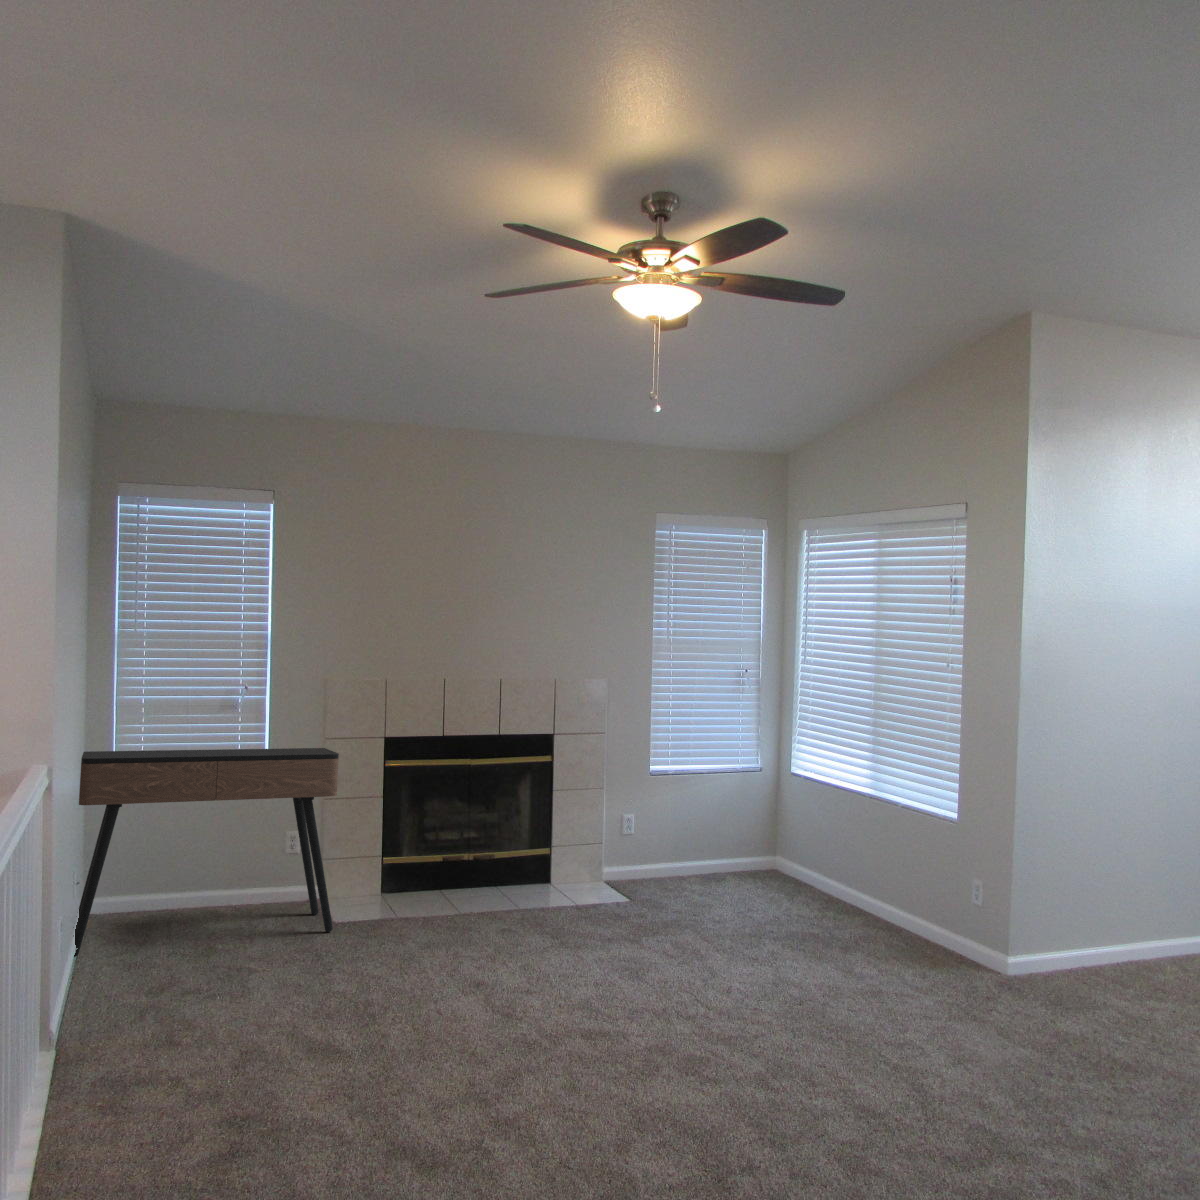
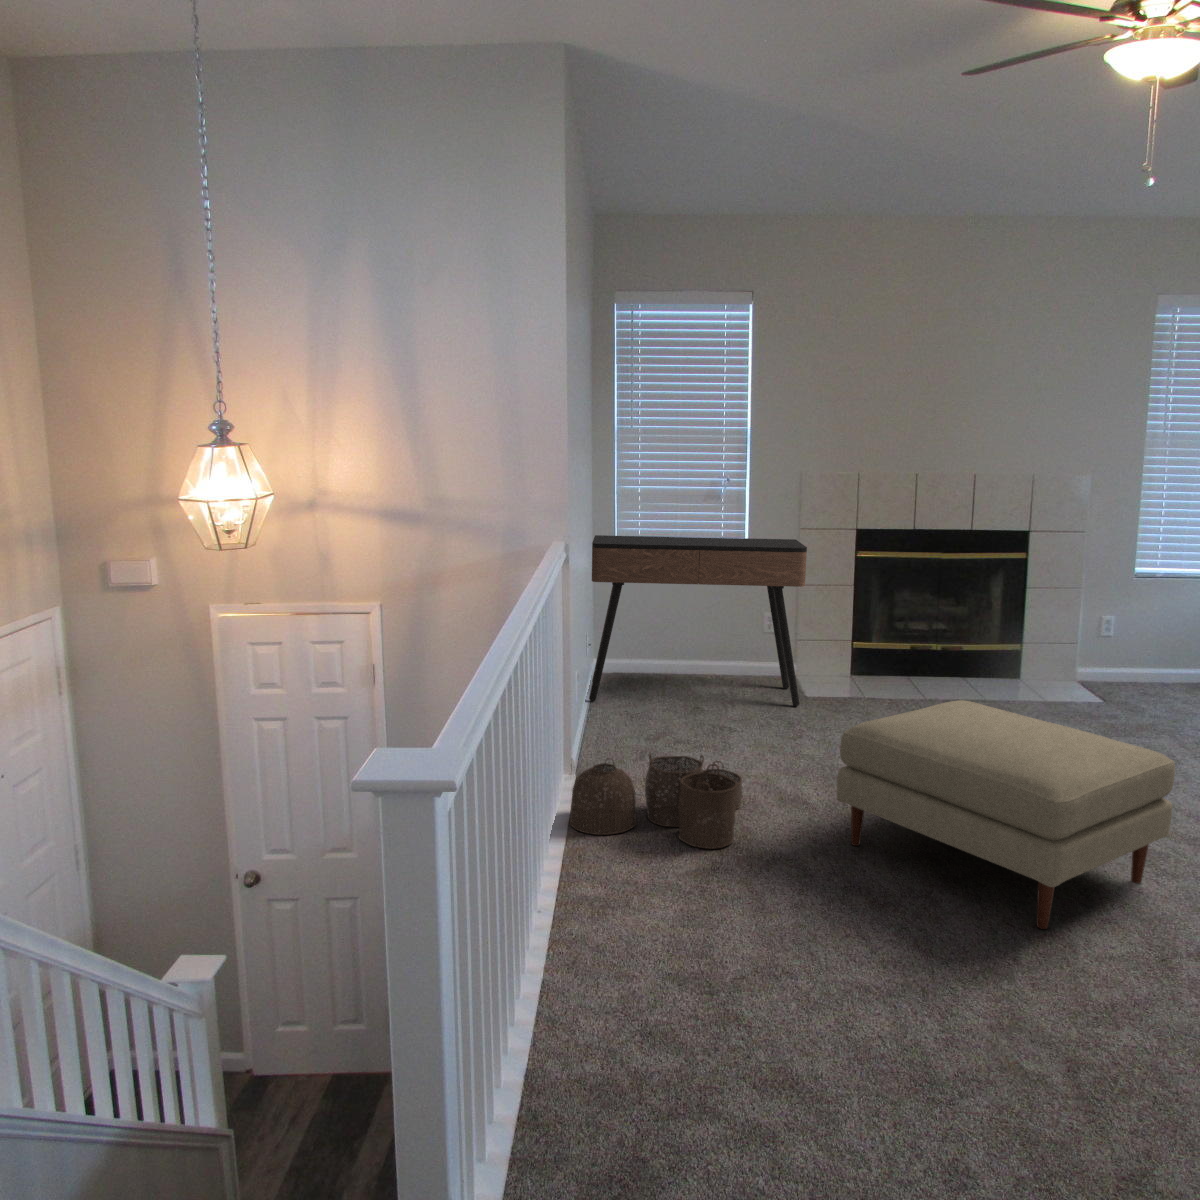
ottoman: none [397,894,718,1126] -> present [837,700,1175,929]
woven basket: none [46,994,281,1128] -> present [570,753,742,849]

